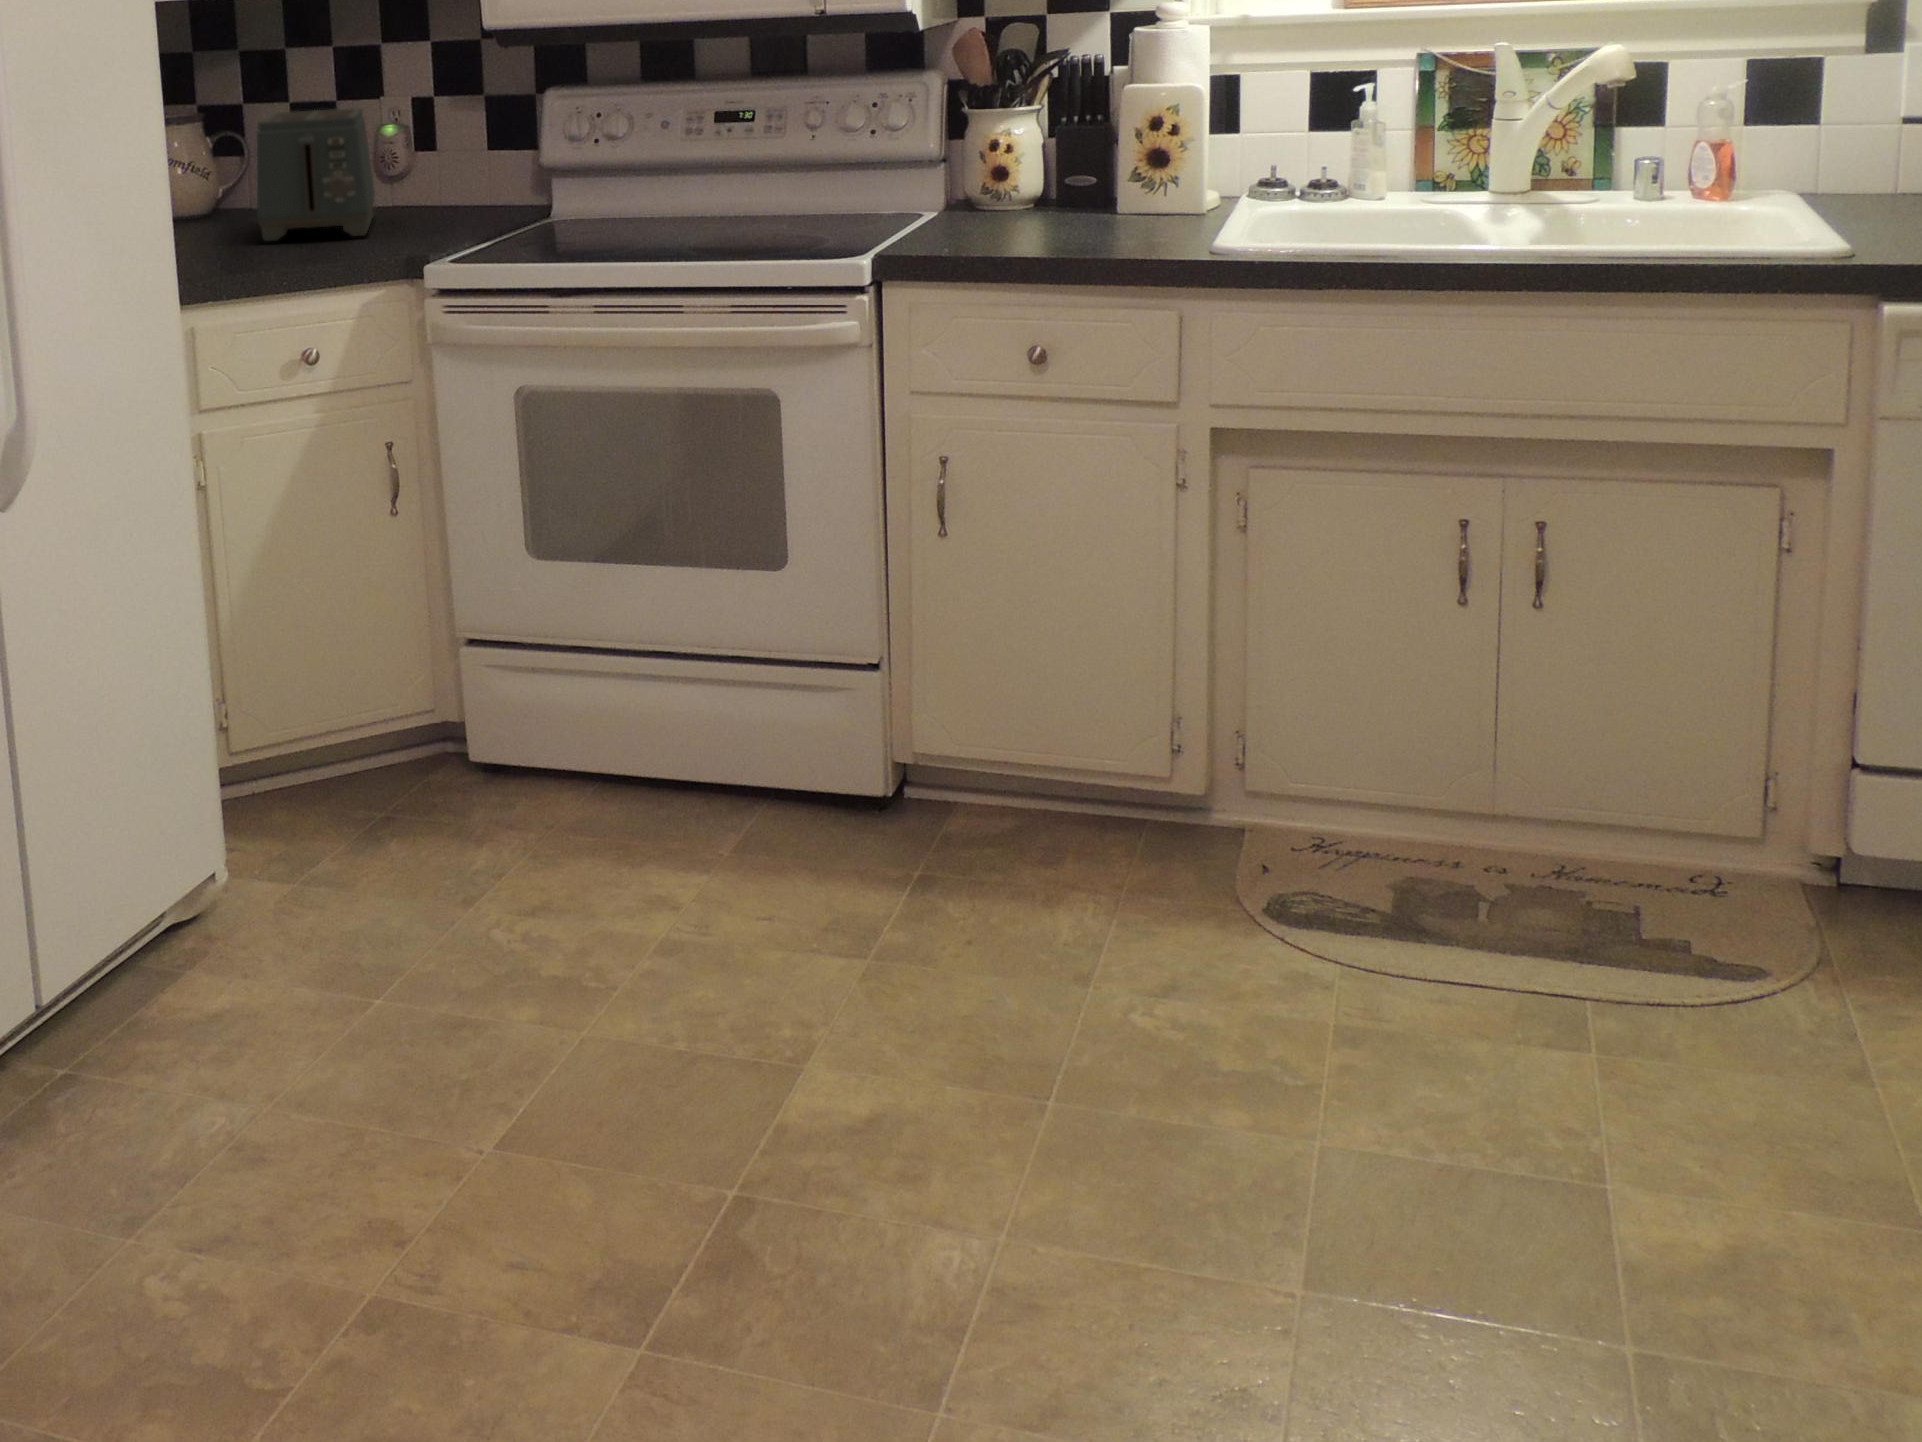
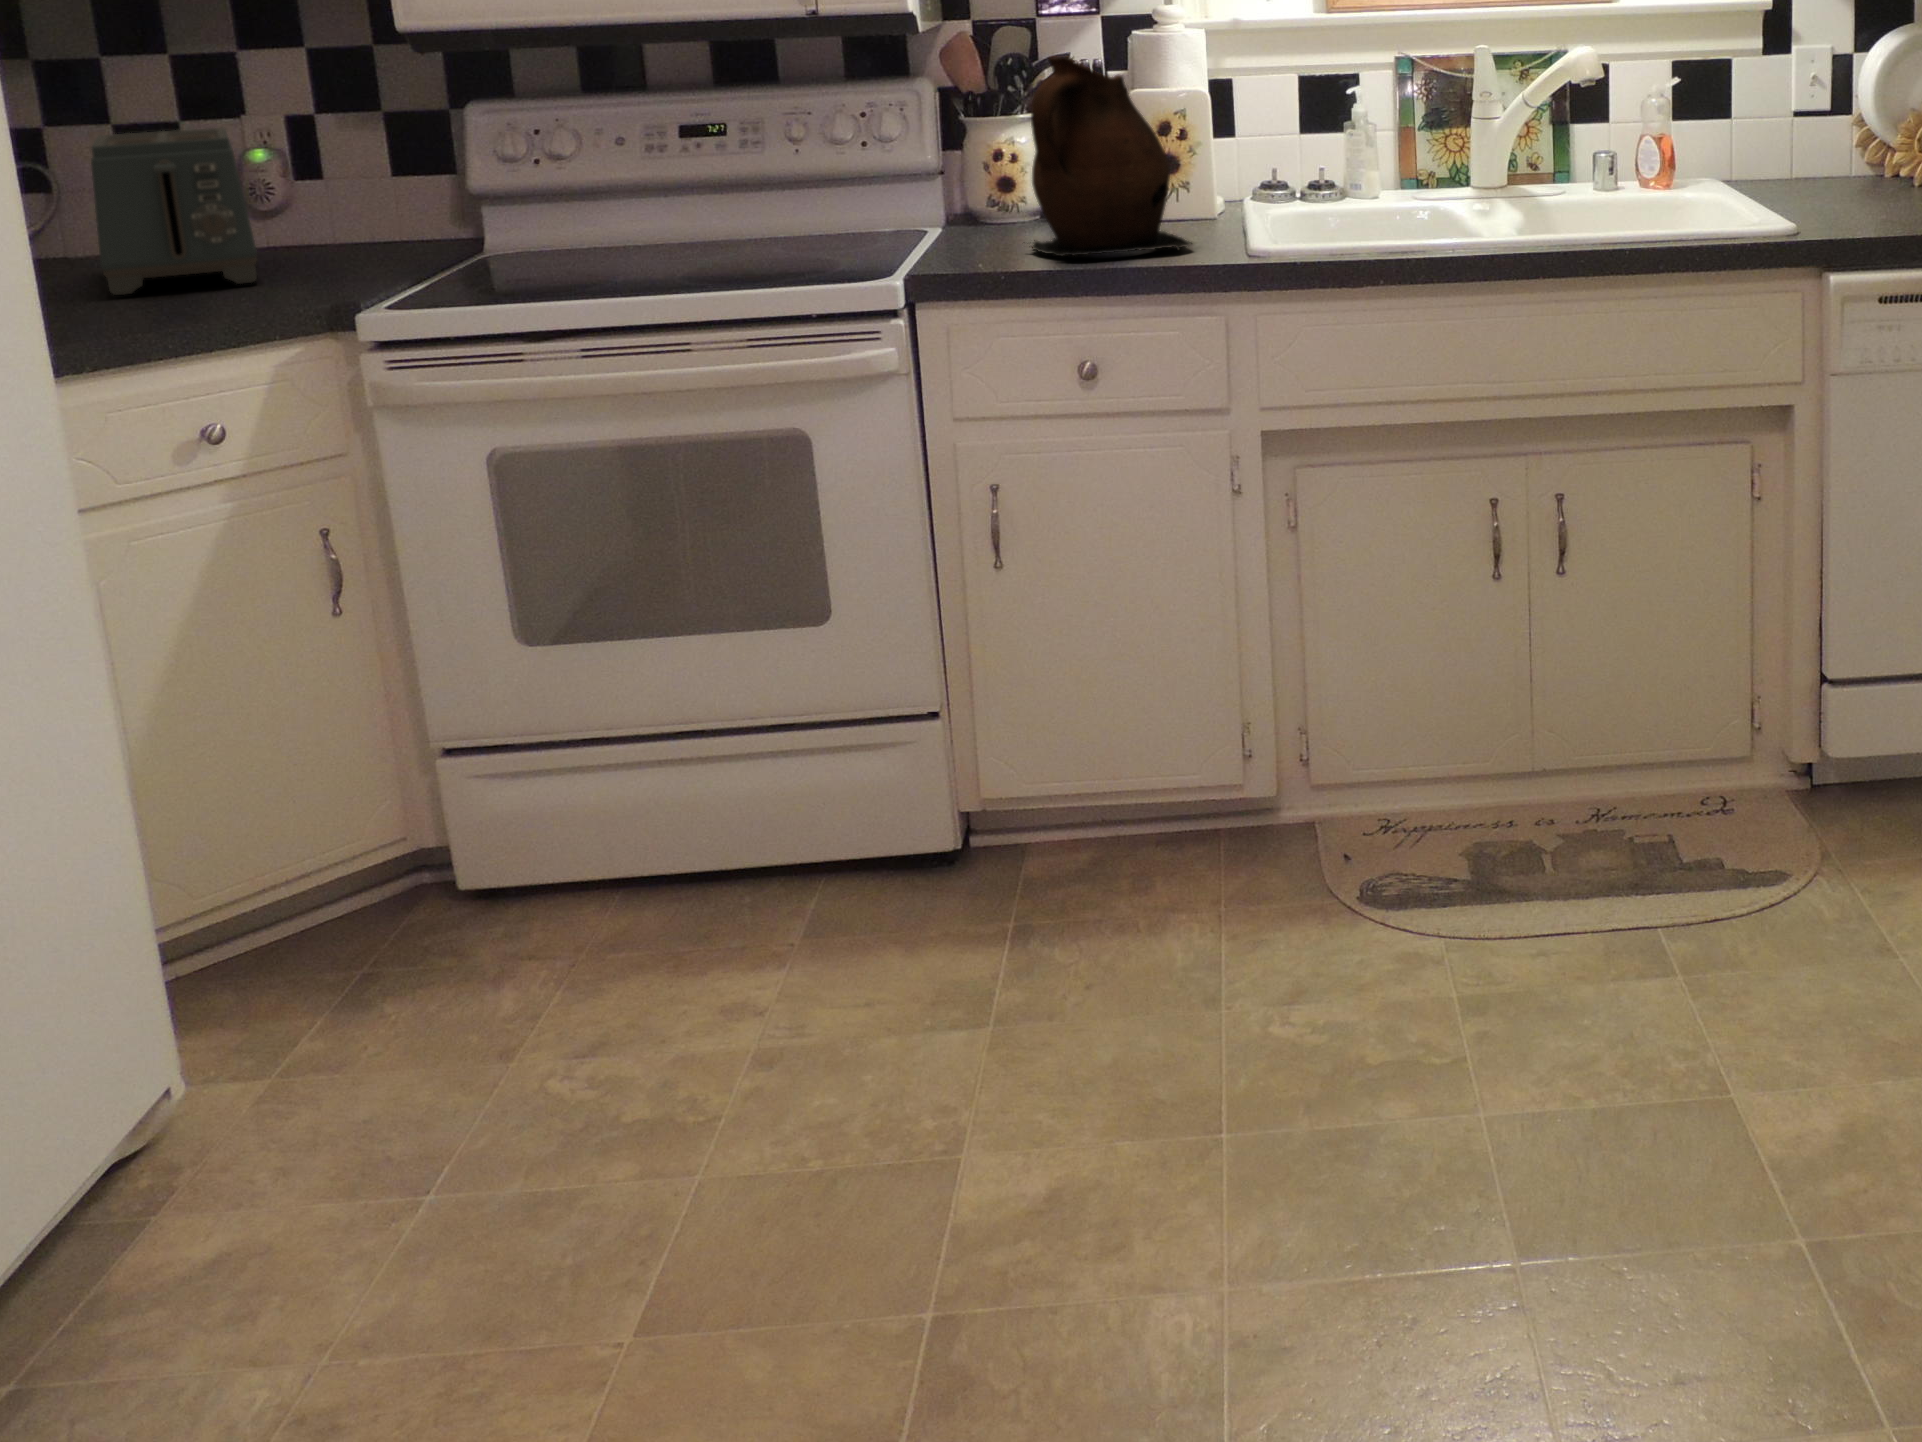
ceramic pitcher: none [995,54,1159,245] -> present [1029,56,1191,256]

